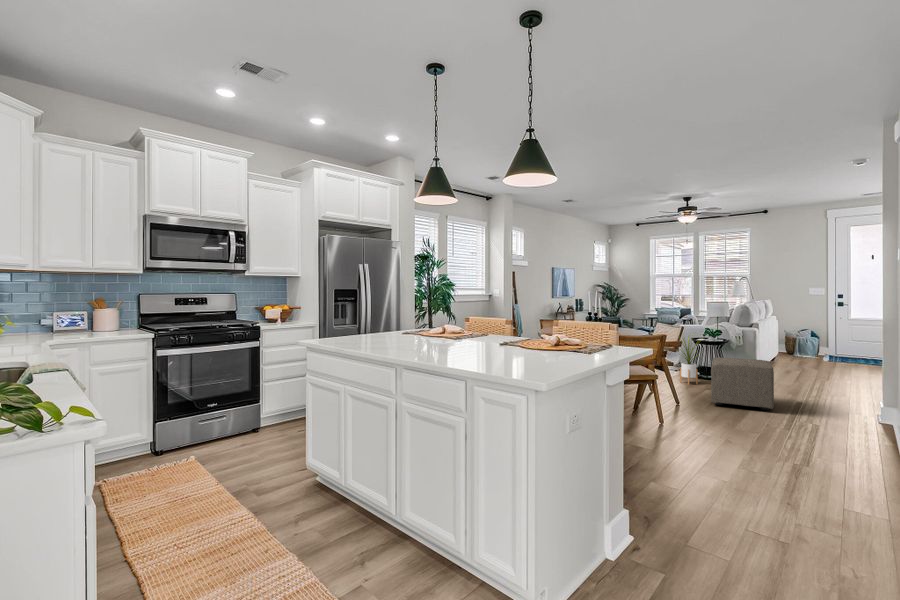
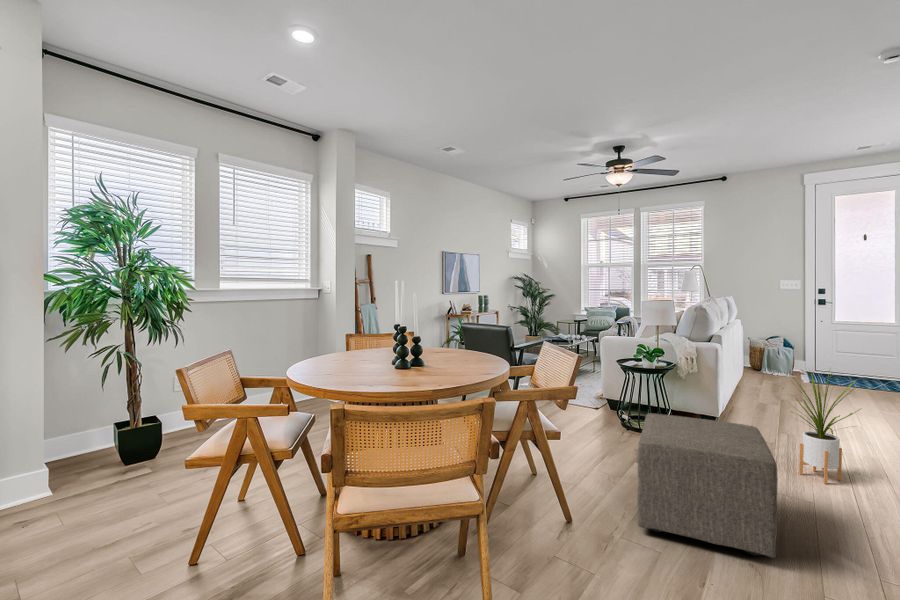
house plant: present [680,336,698,385] -> present [791,373,860,484]

